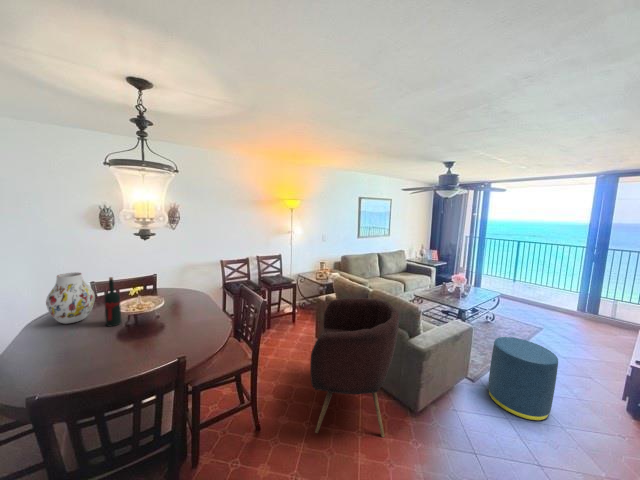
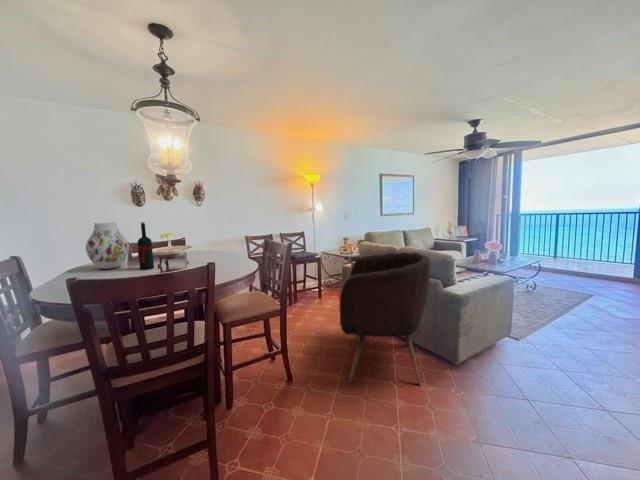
ottoman: present [488,337,558,421] -> none [535,289,616,372]

